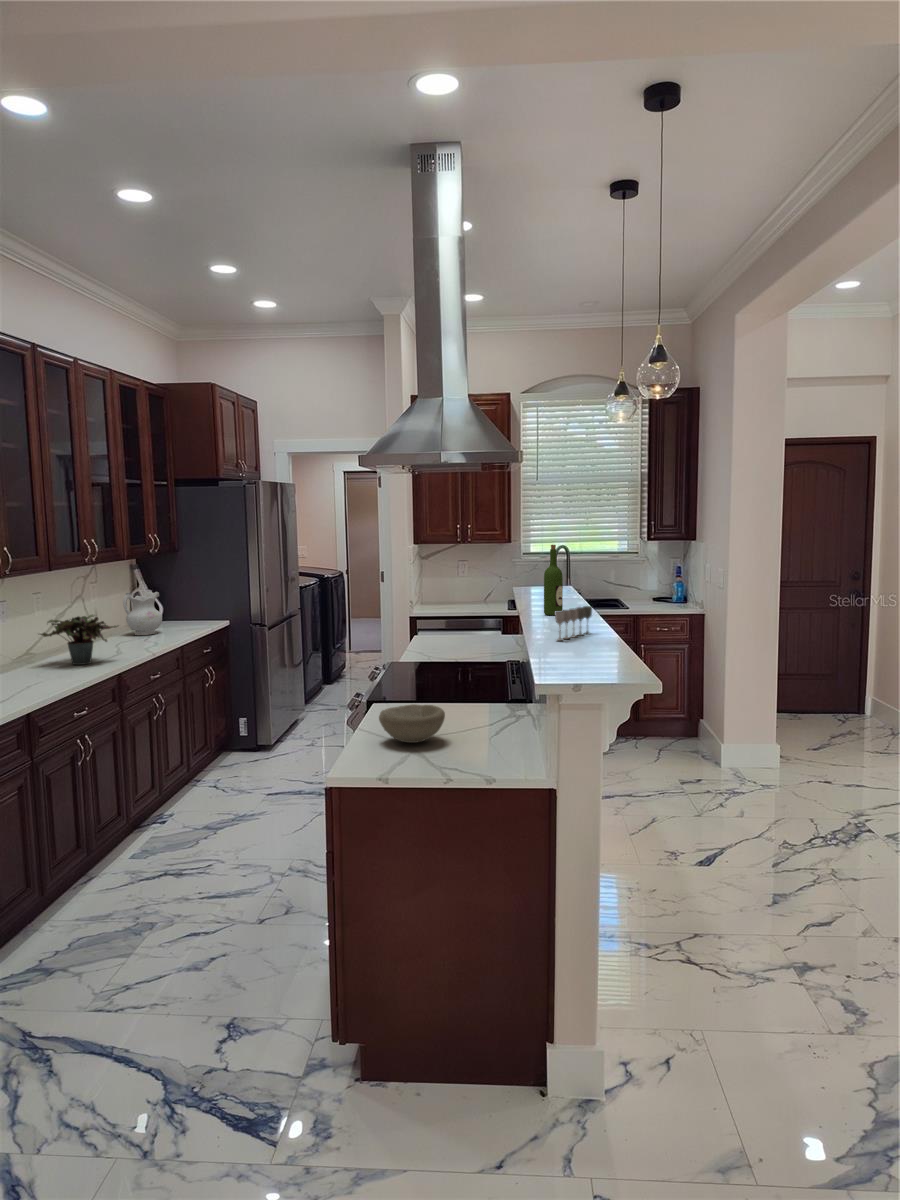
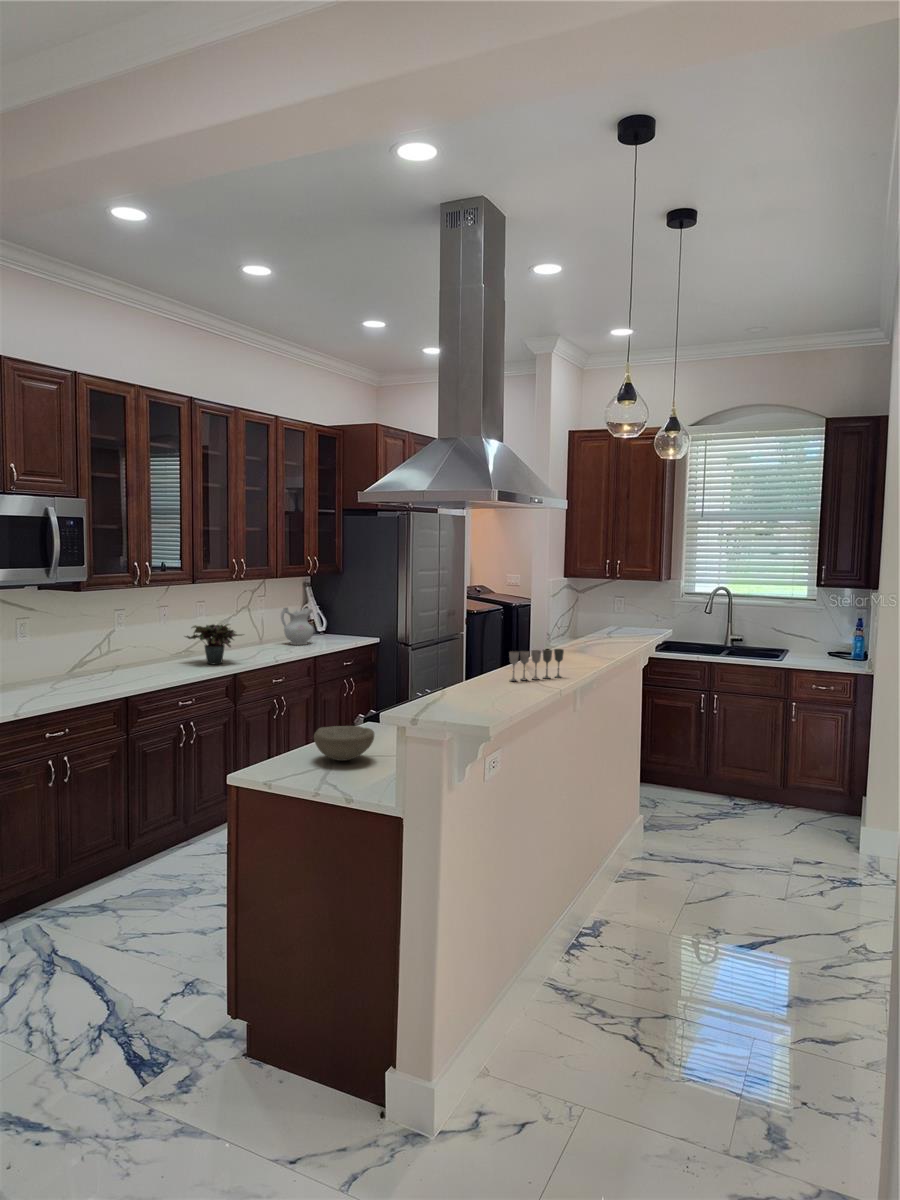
wine bottle: present [544,545,563,615] -> none [575,585,595,657]

